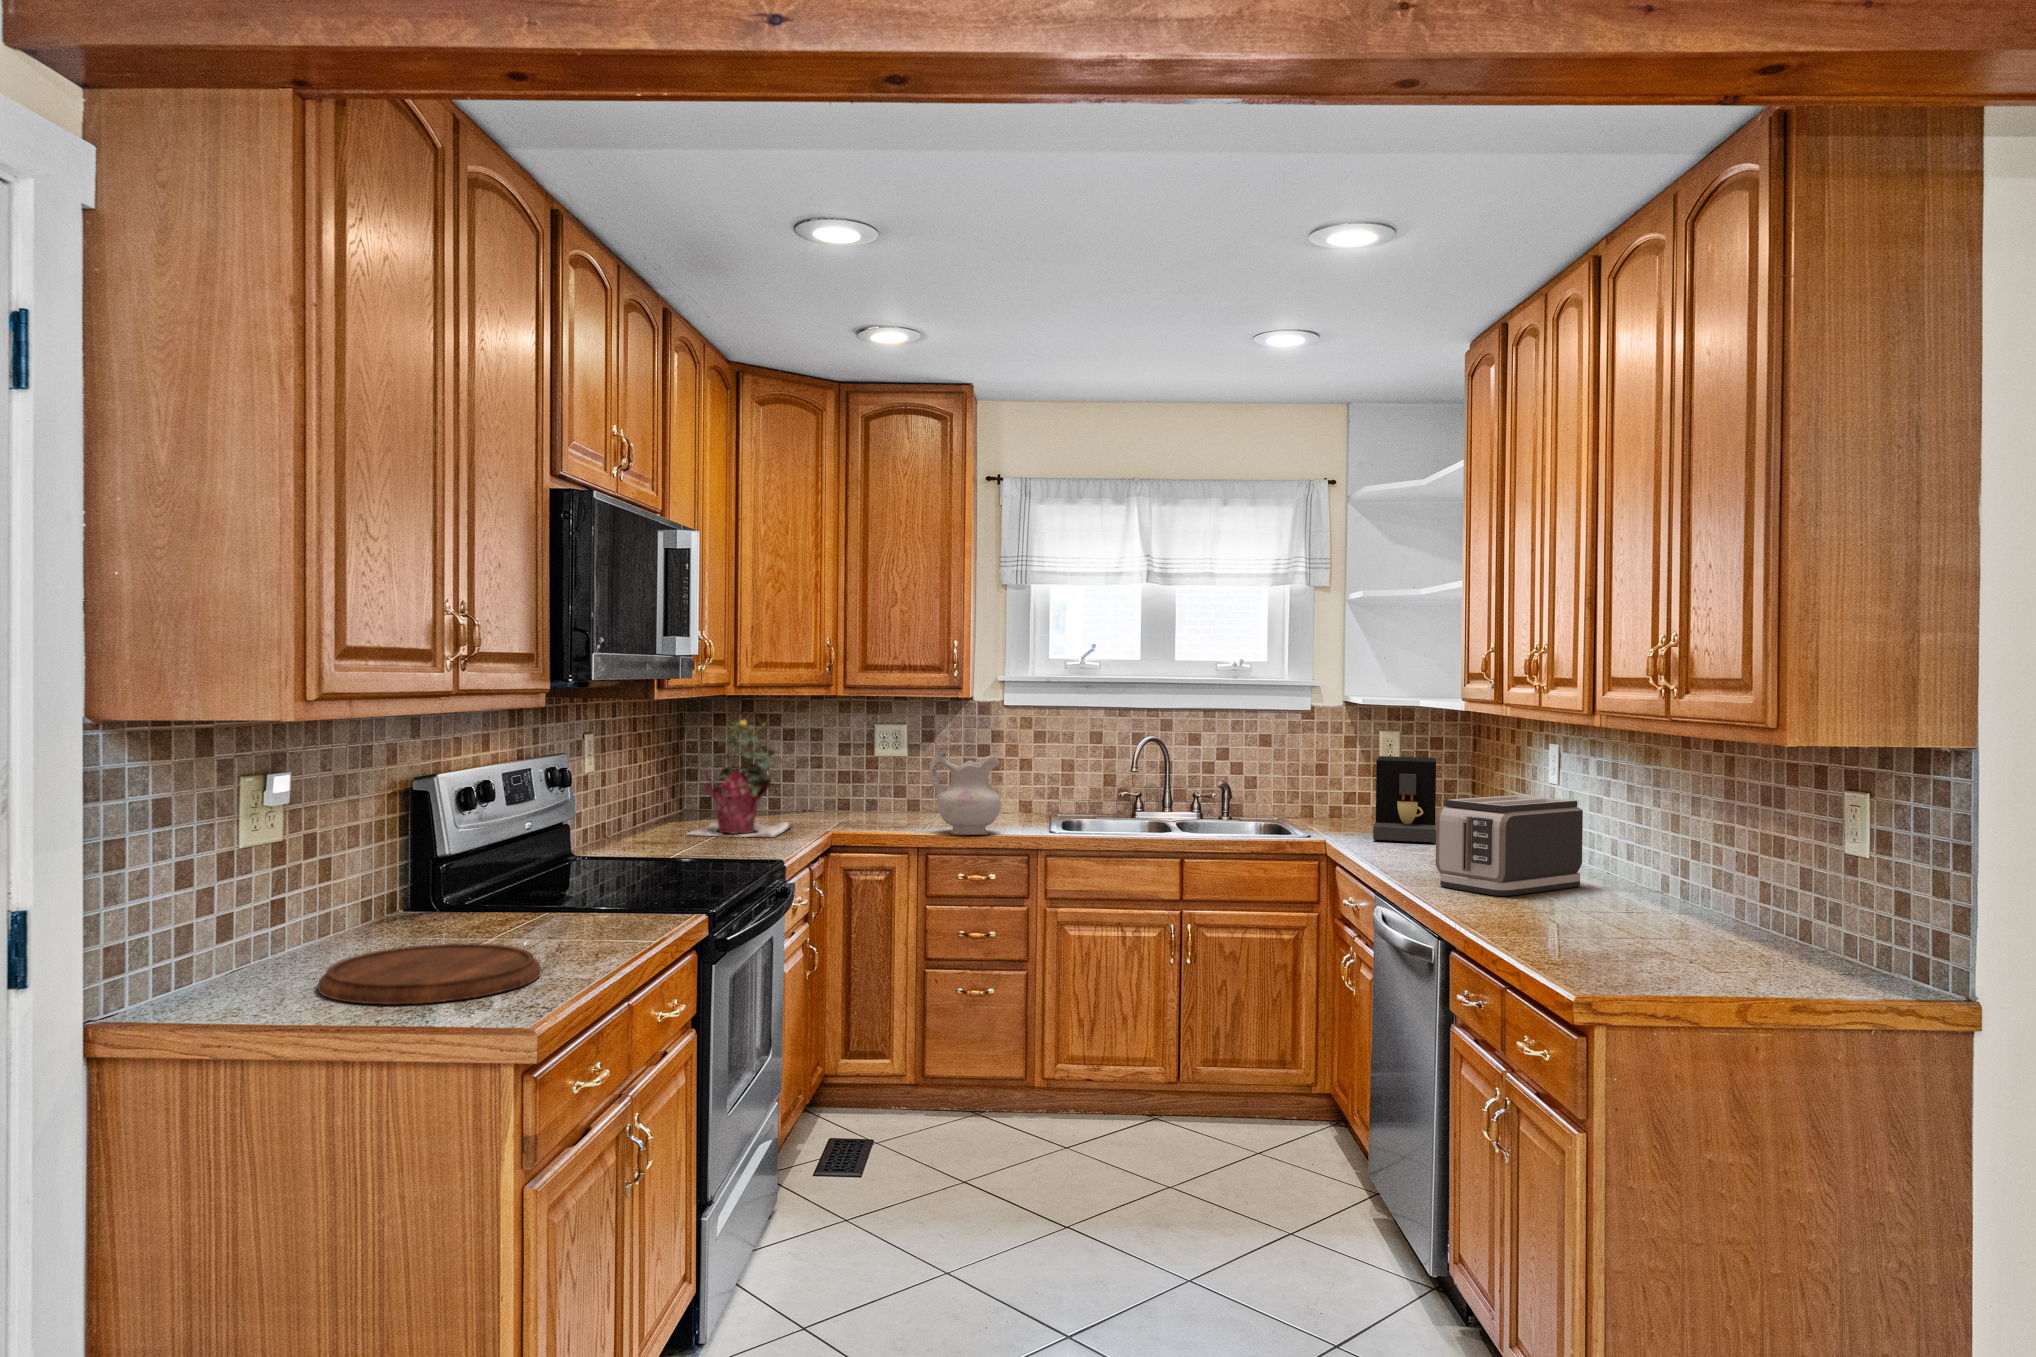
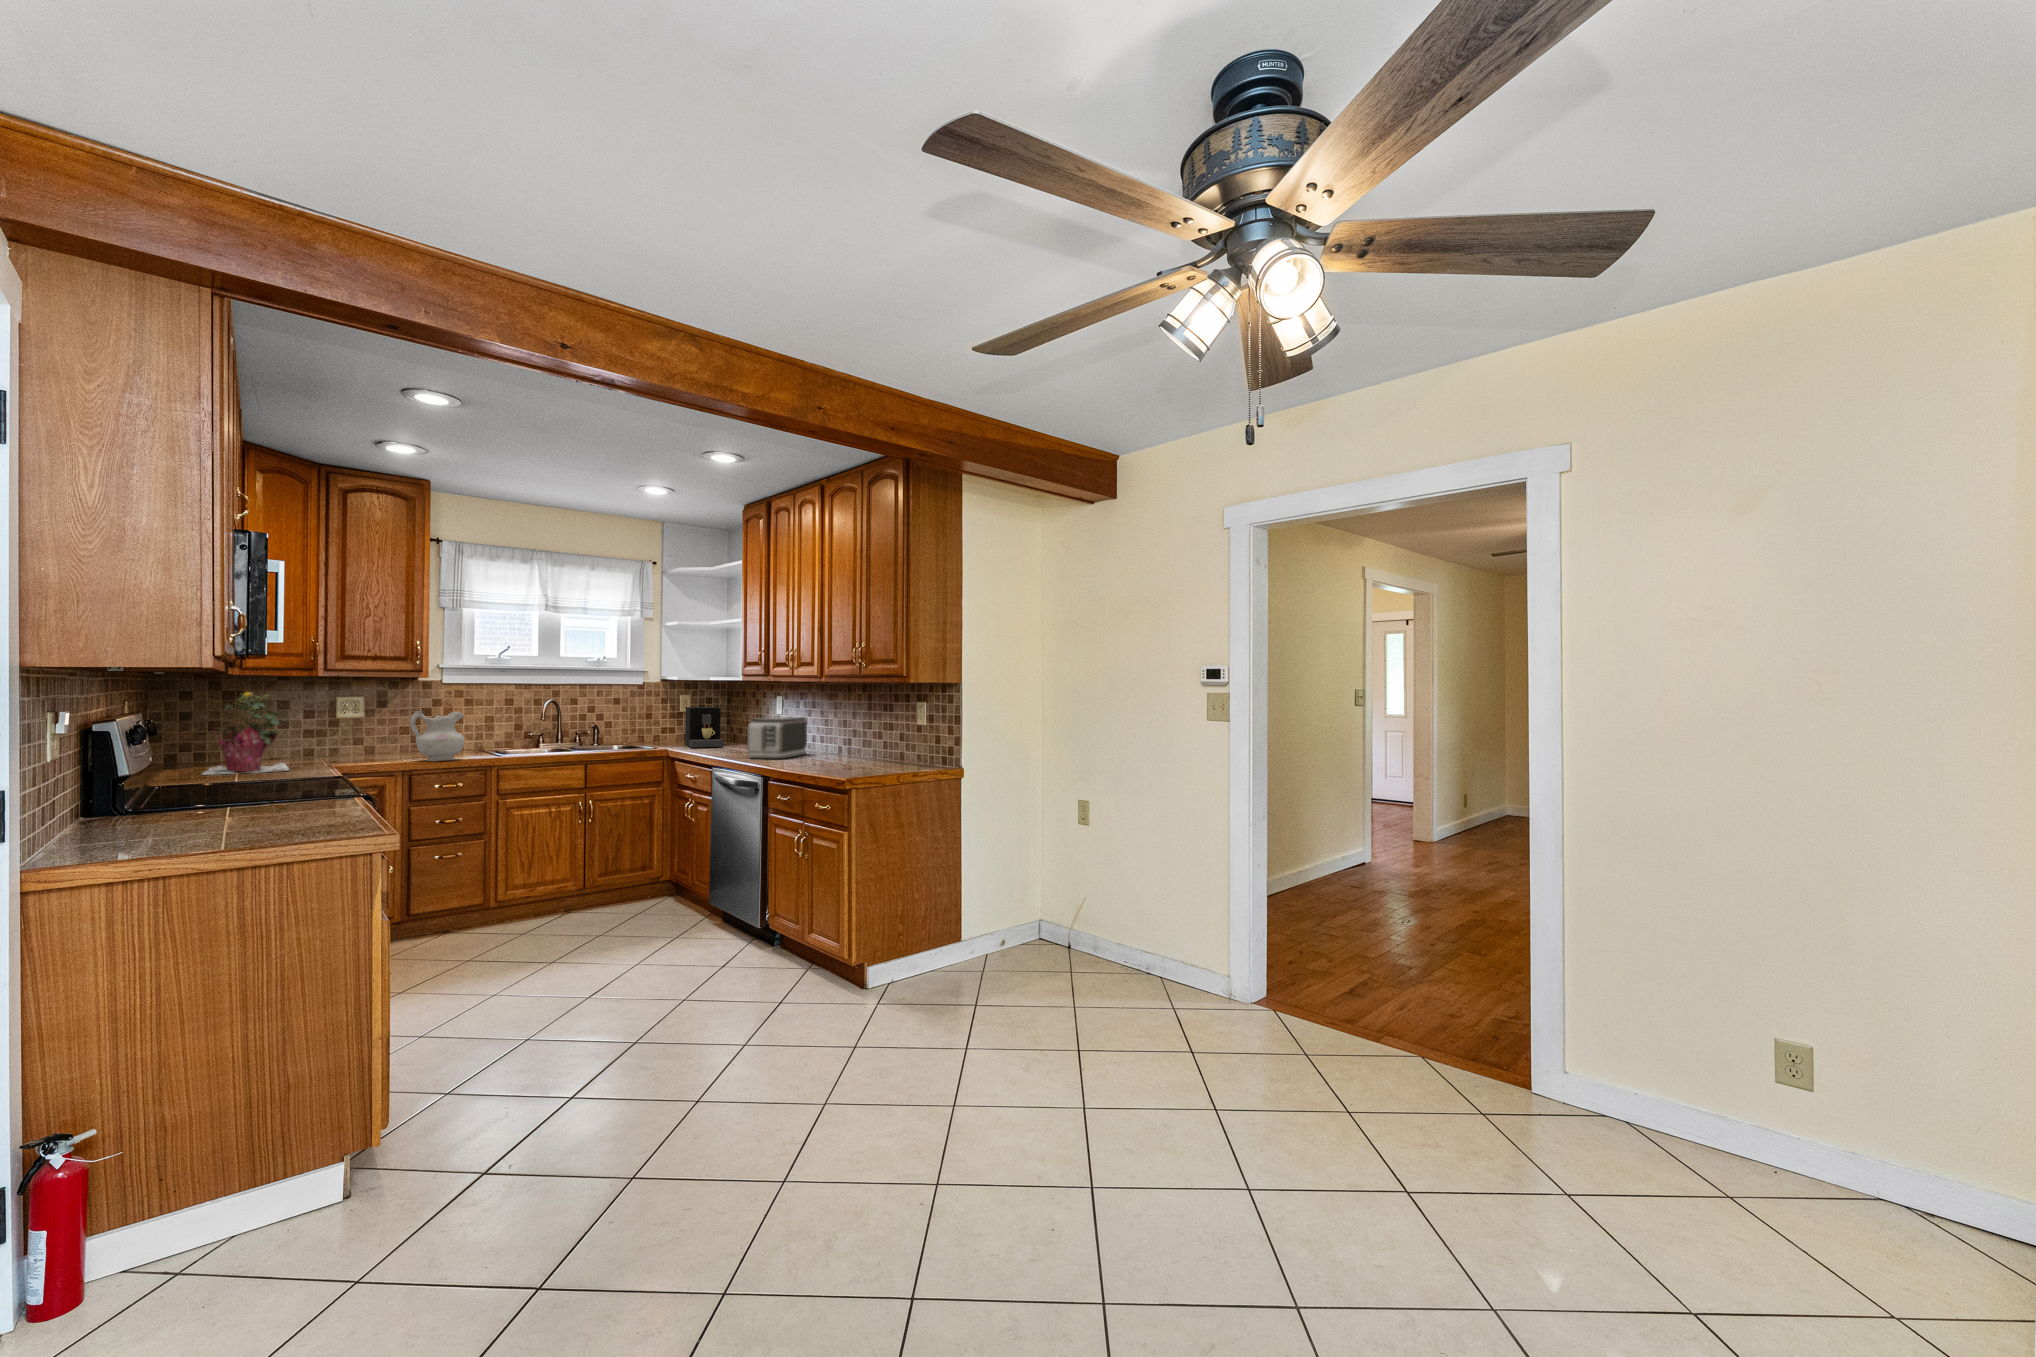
cutting board: present [318,944,542,1004] -> none [153,813,327,844]

